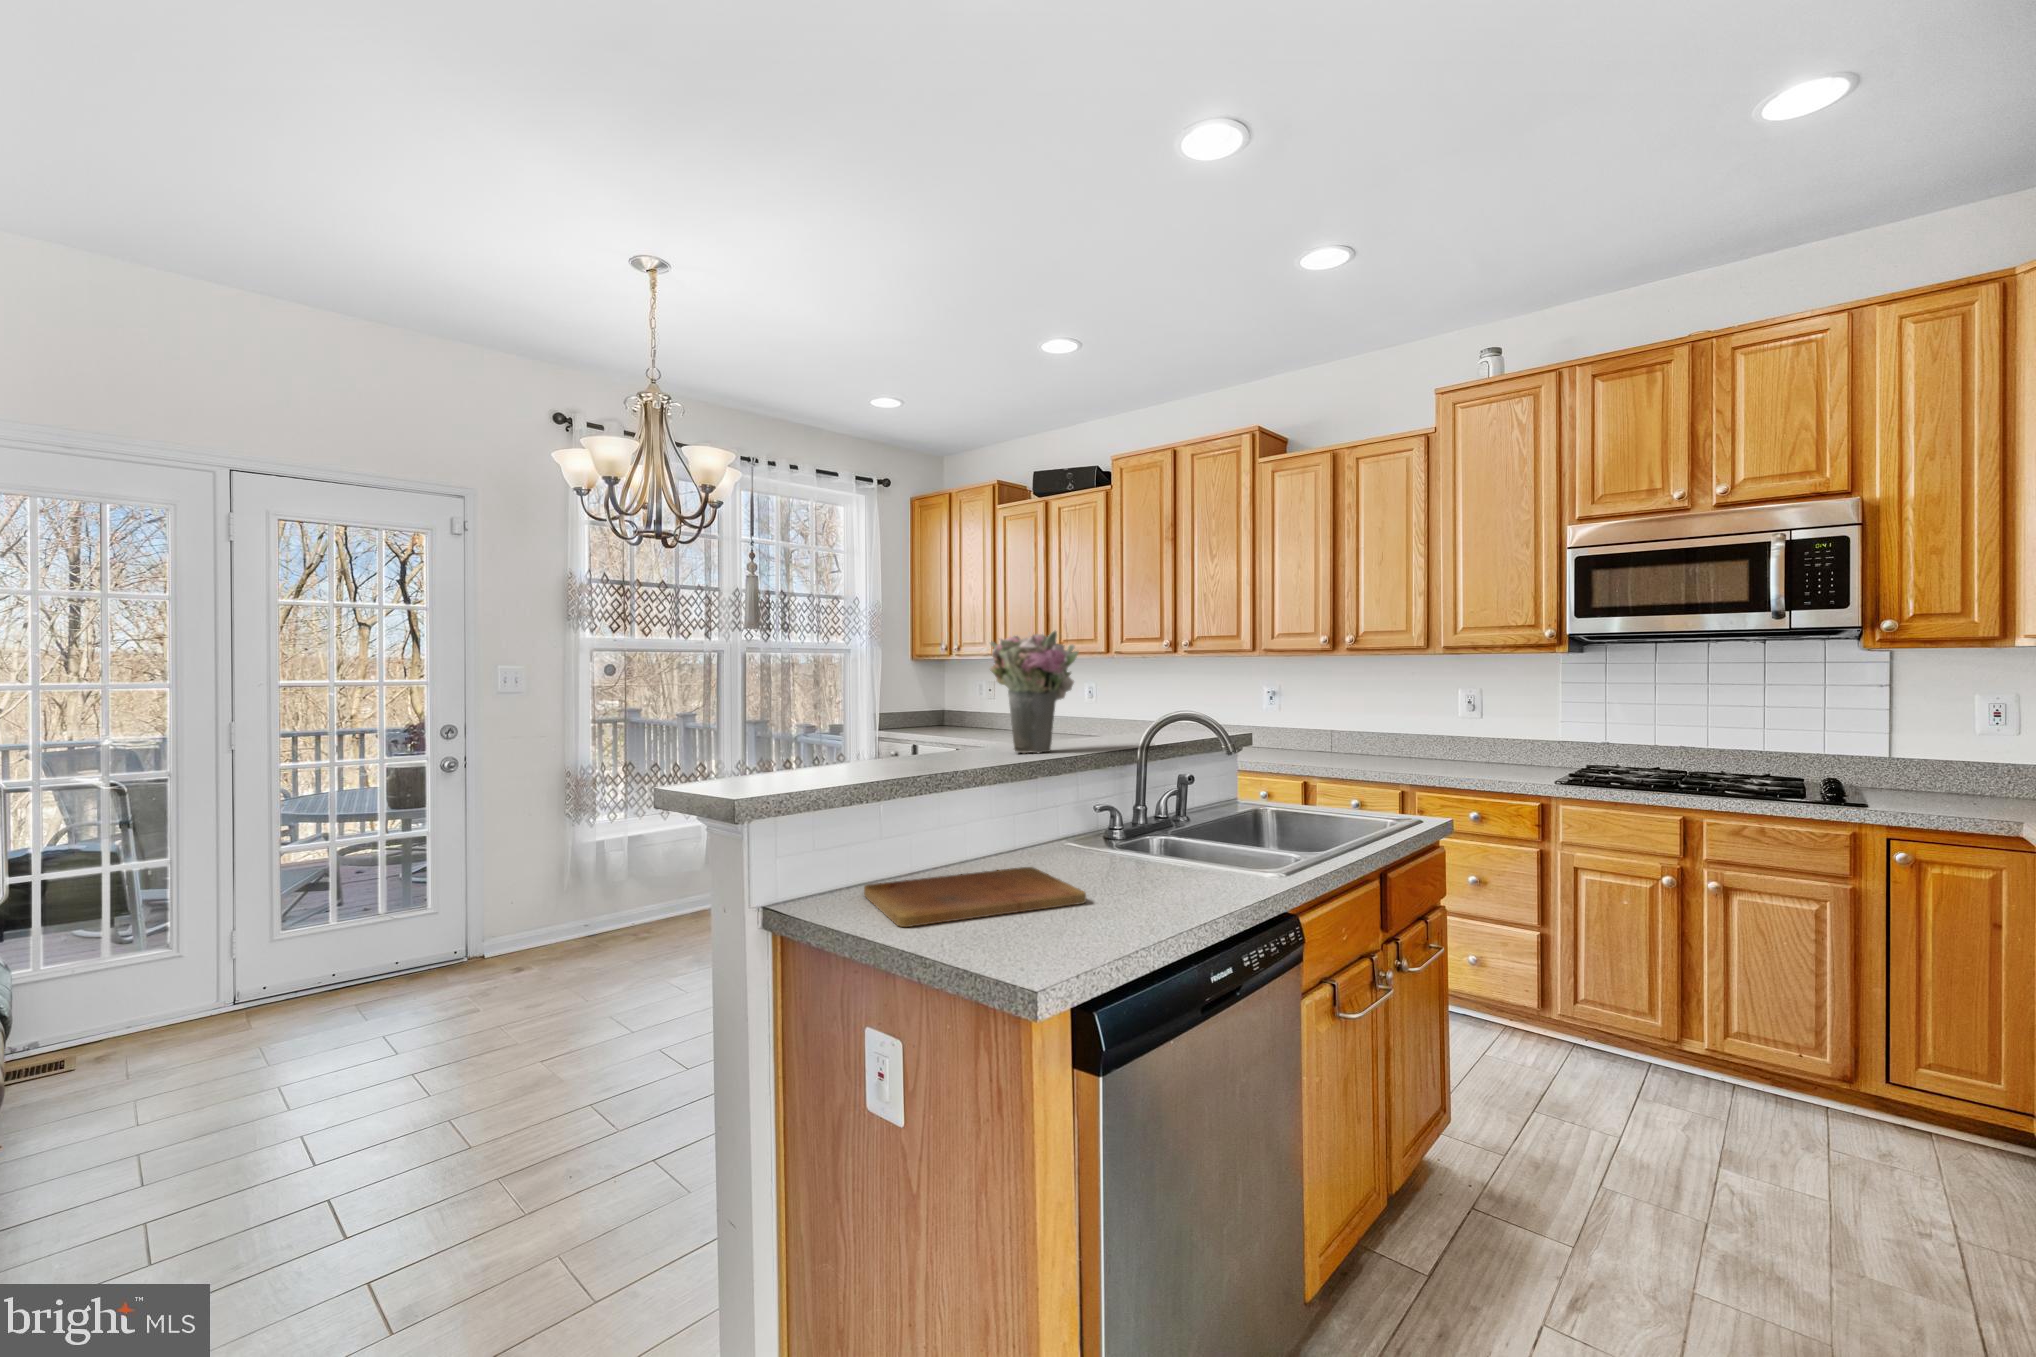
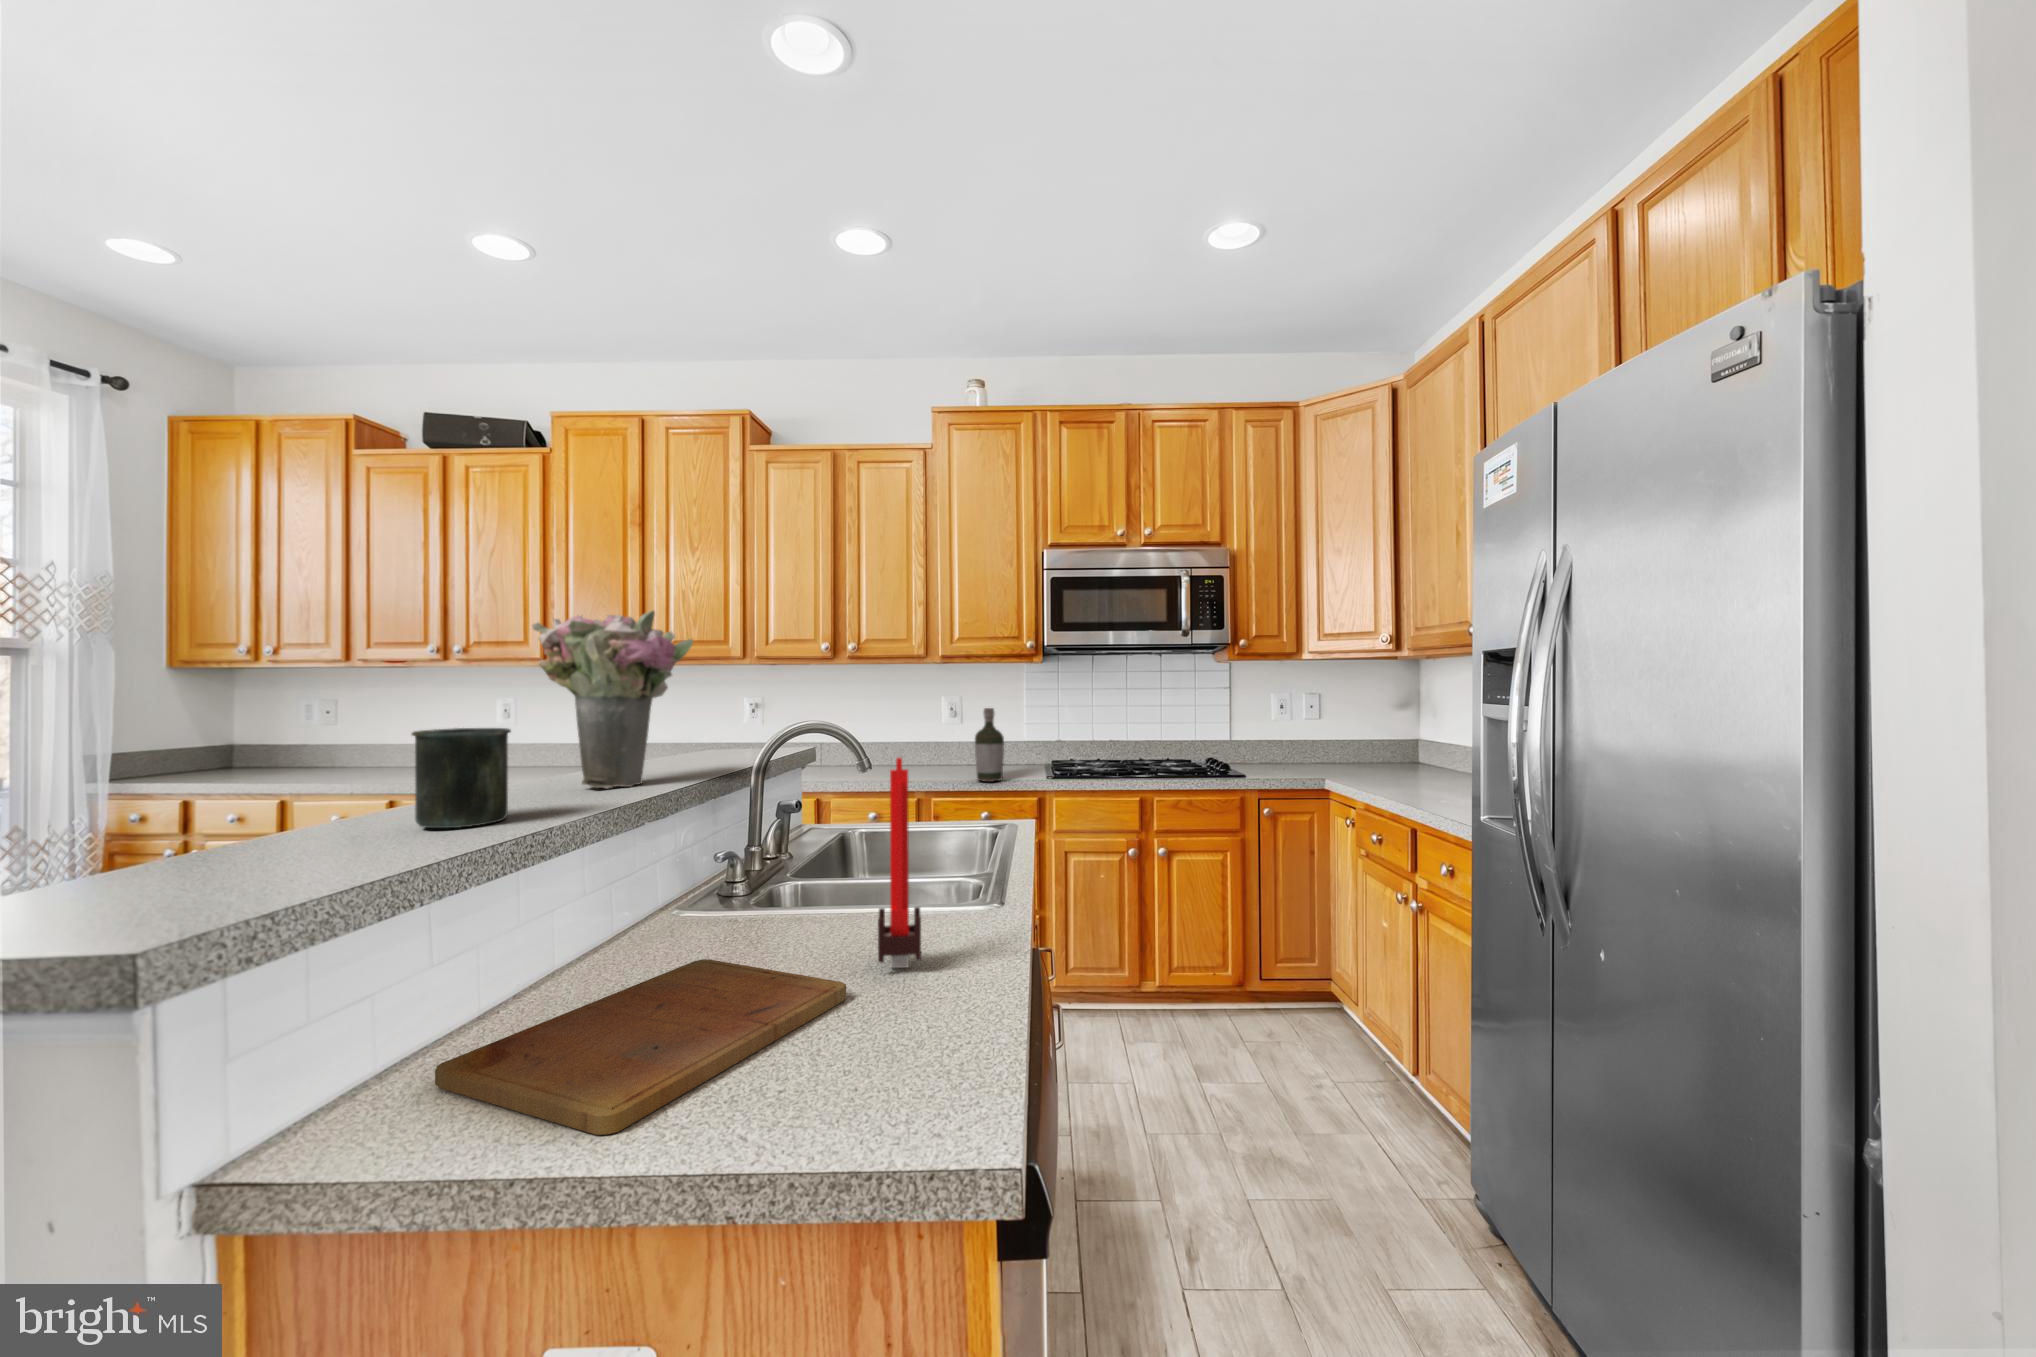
bottle: none [1468,704,1506,783] -> present [975,708,1004,782]
mug: none [895,710,944,767] -> present [412,728,511,828]
candle: none [1122,742,1163,896] -> present [878,758,921,968]

